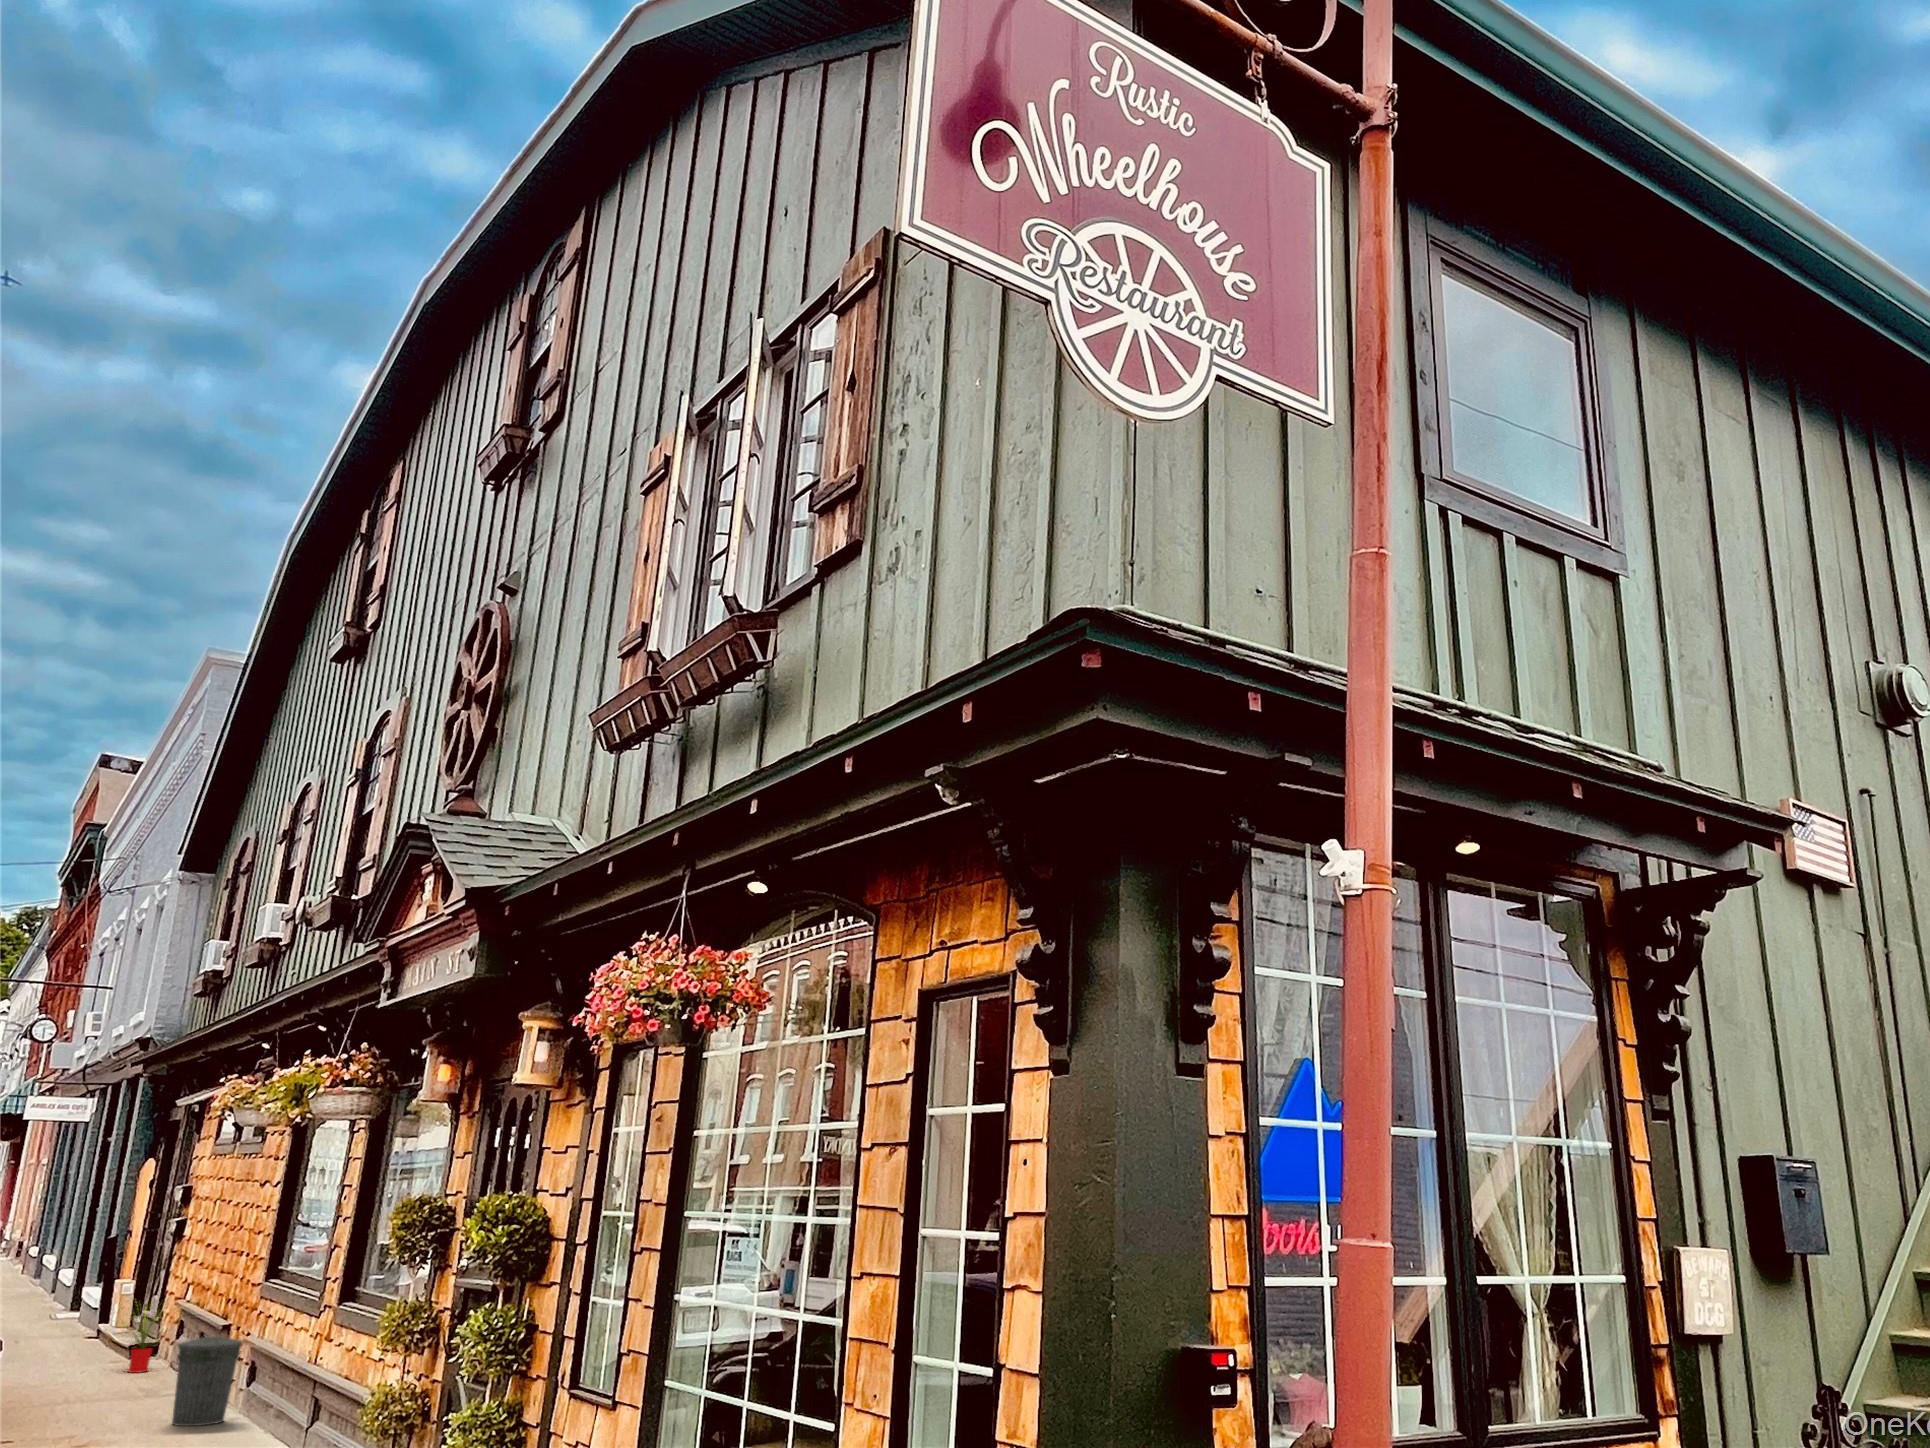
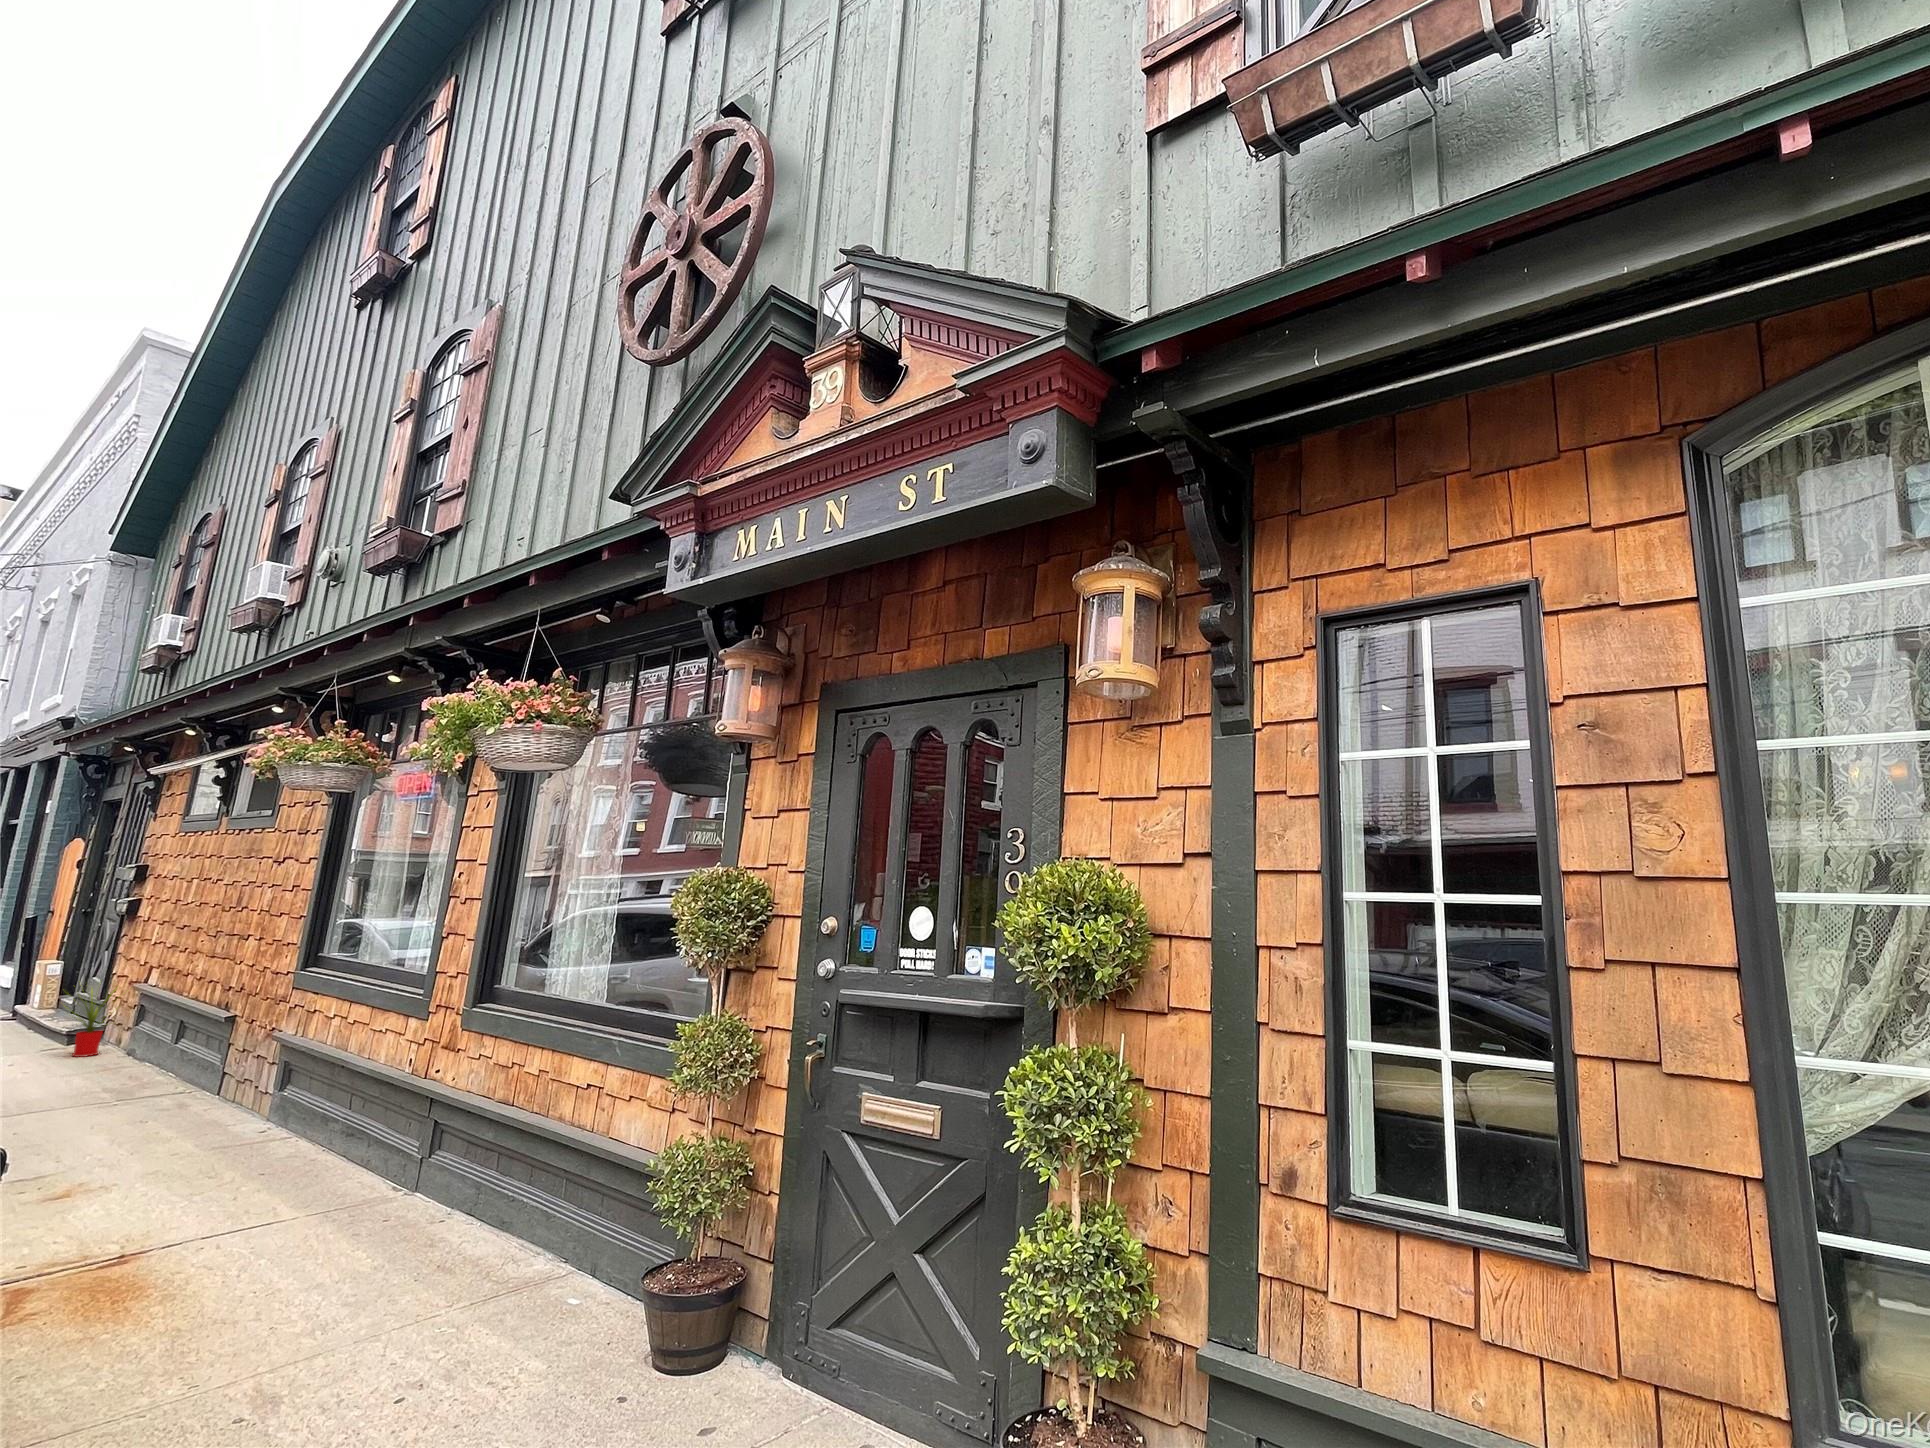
trash can: present [172,1336,243,1426] -> none [167,1018,257,1122]

